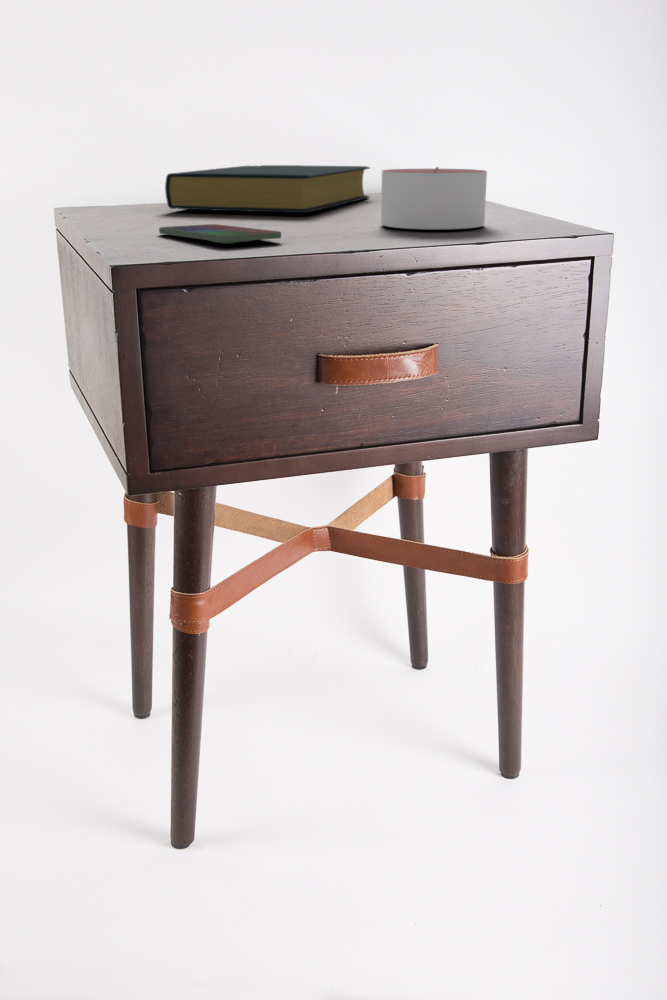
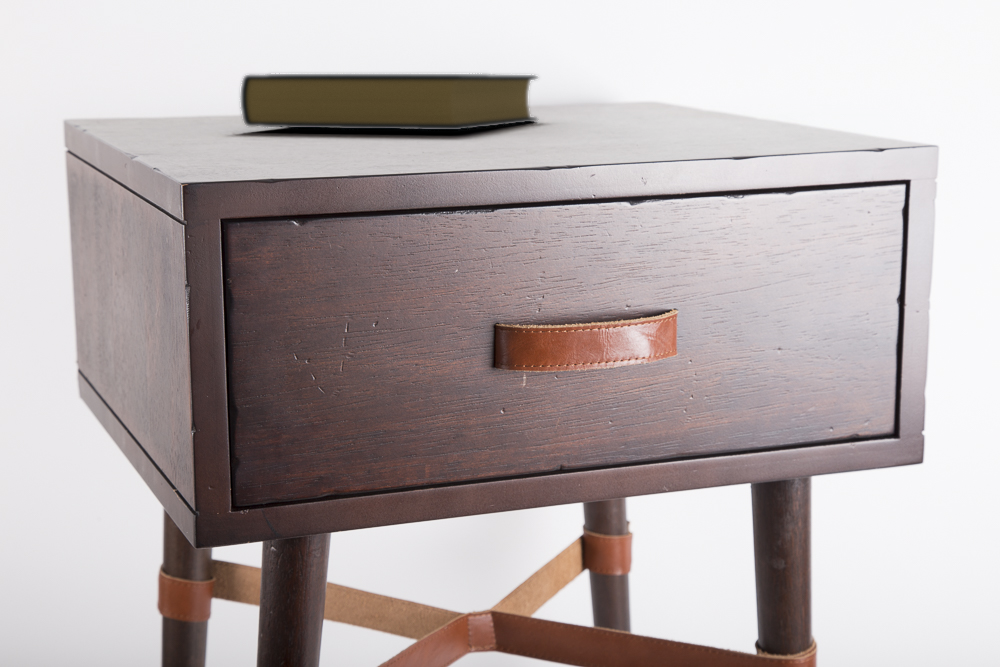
candle: present [381,167,487,230] -> none [577,56,735,143]
smartphone: present [159,224,281,244] -> none [242,137,436,154]

